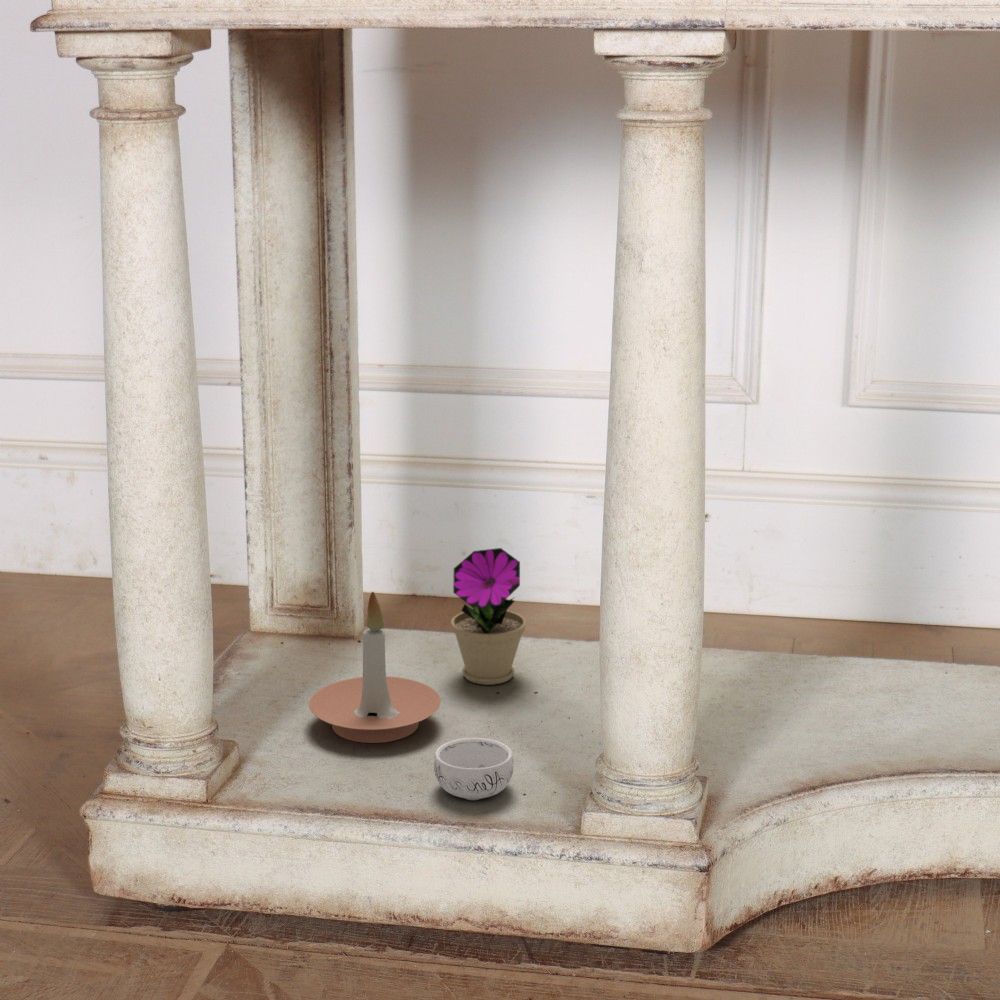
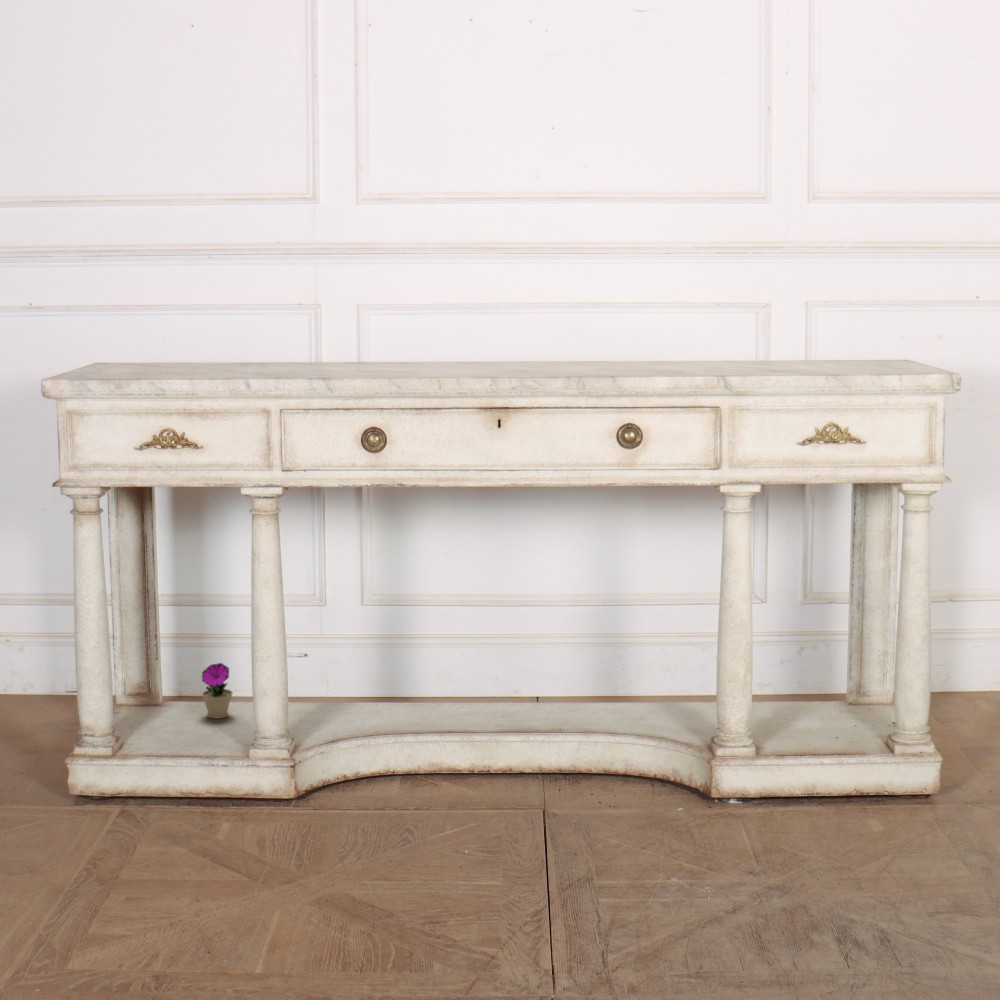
candle holder: present [309,592,441,743] -> none [146,679,198,738]
decorative bowl: present [434,738,514,800] -> none [196,730,225,751]

